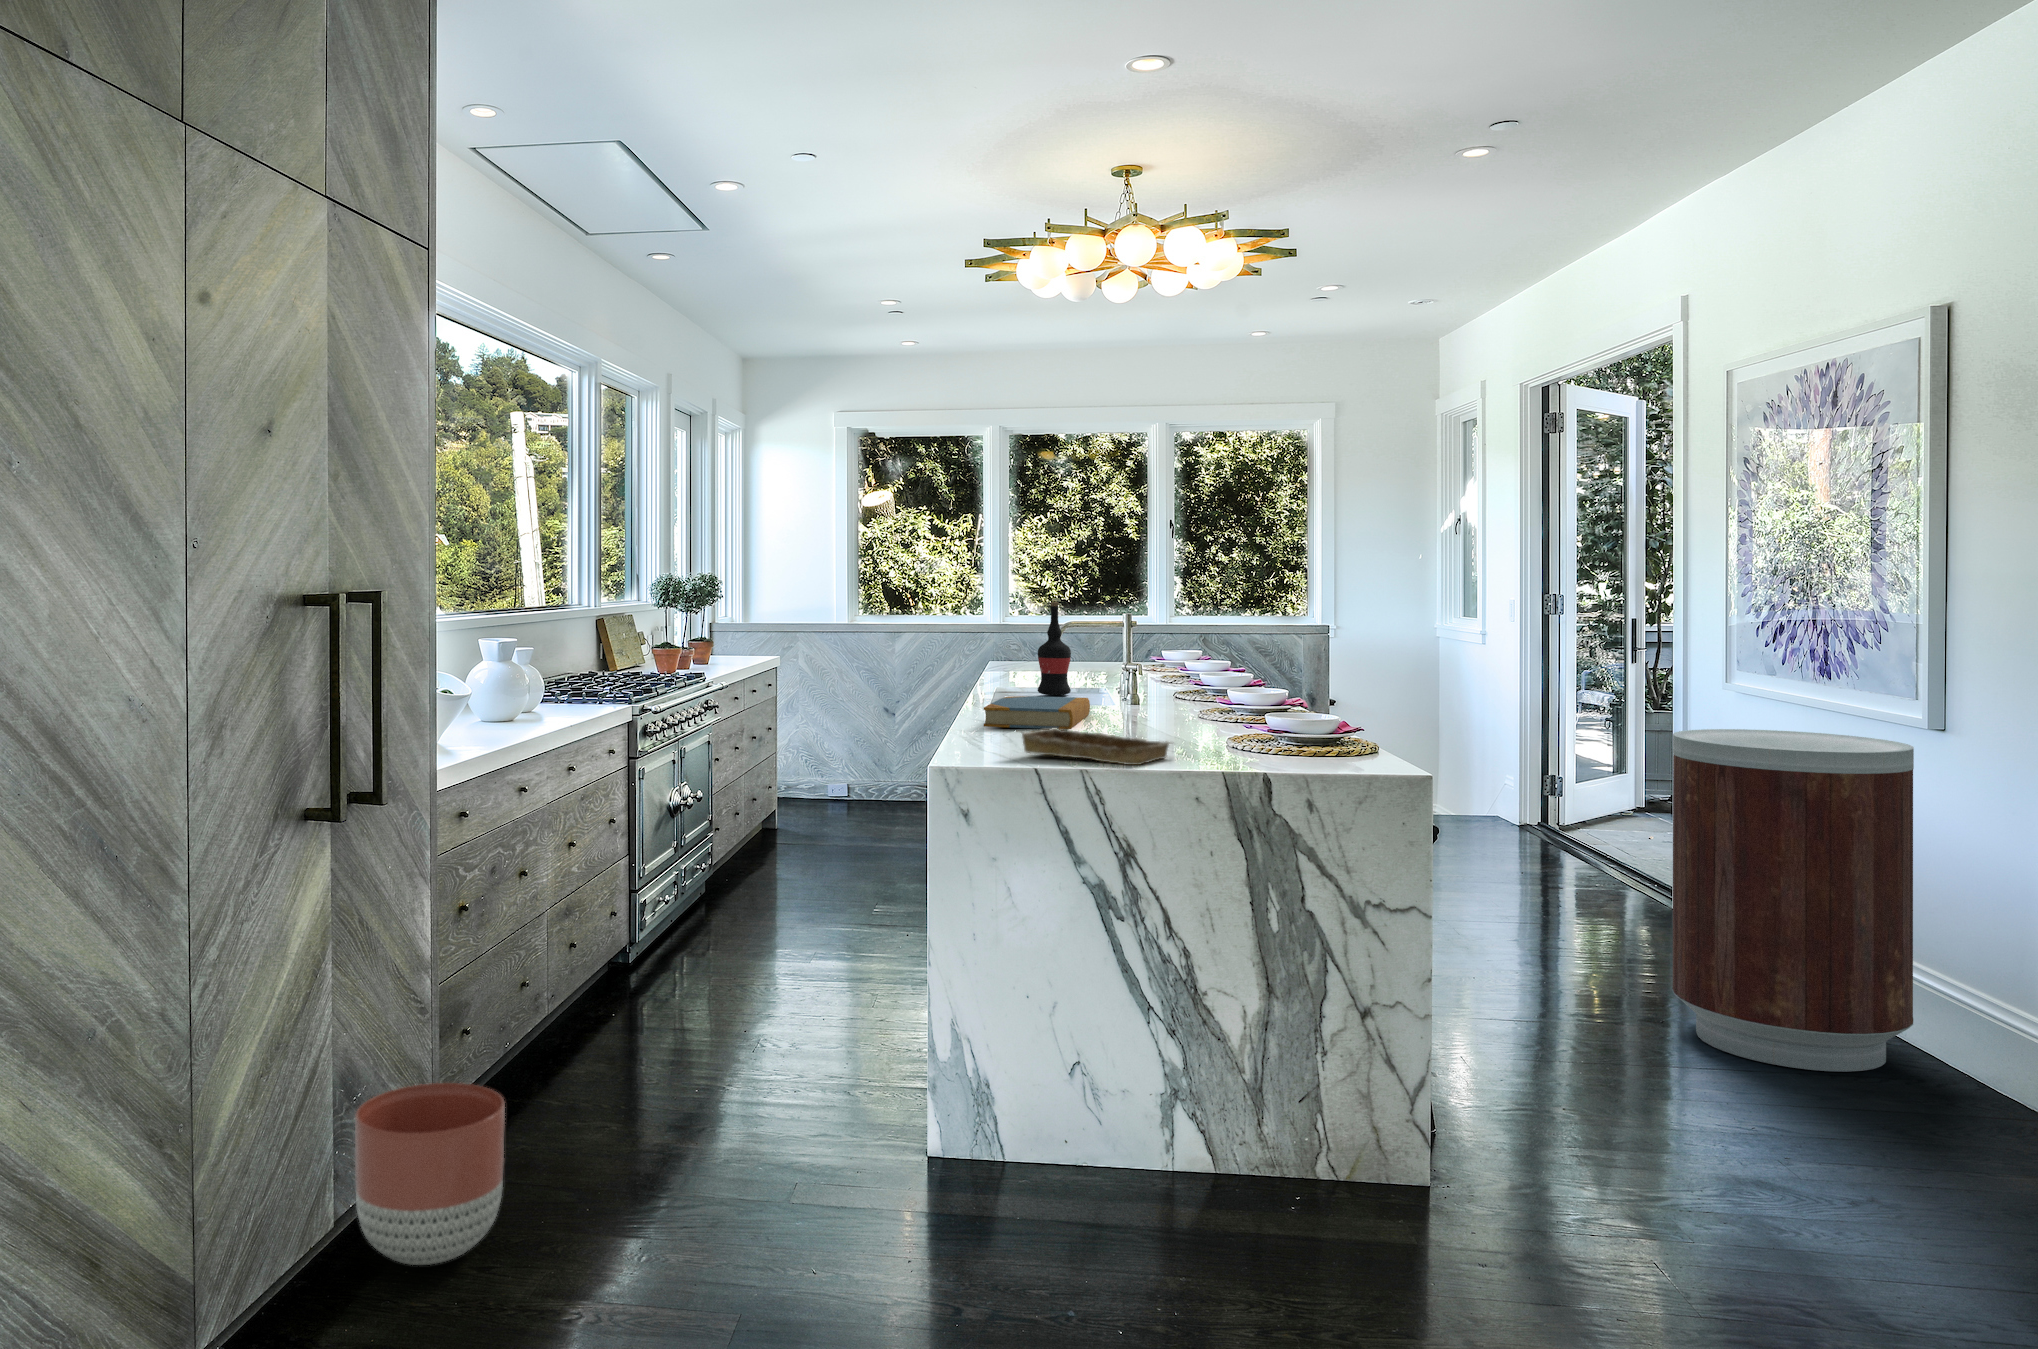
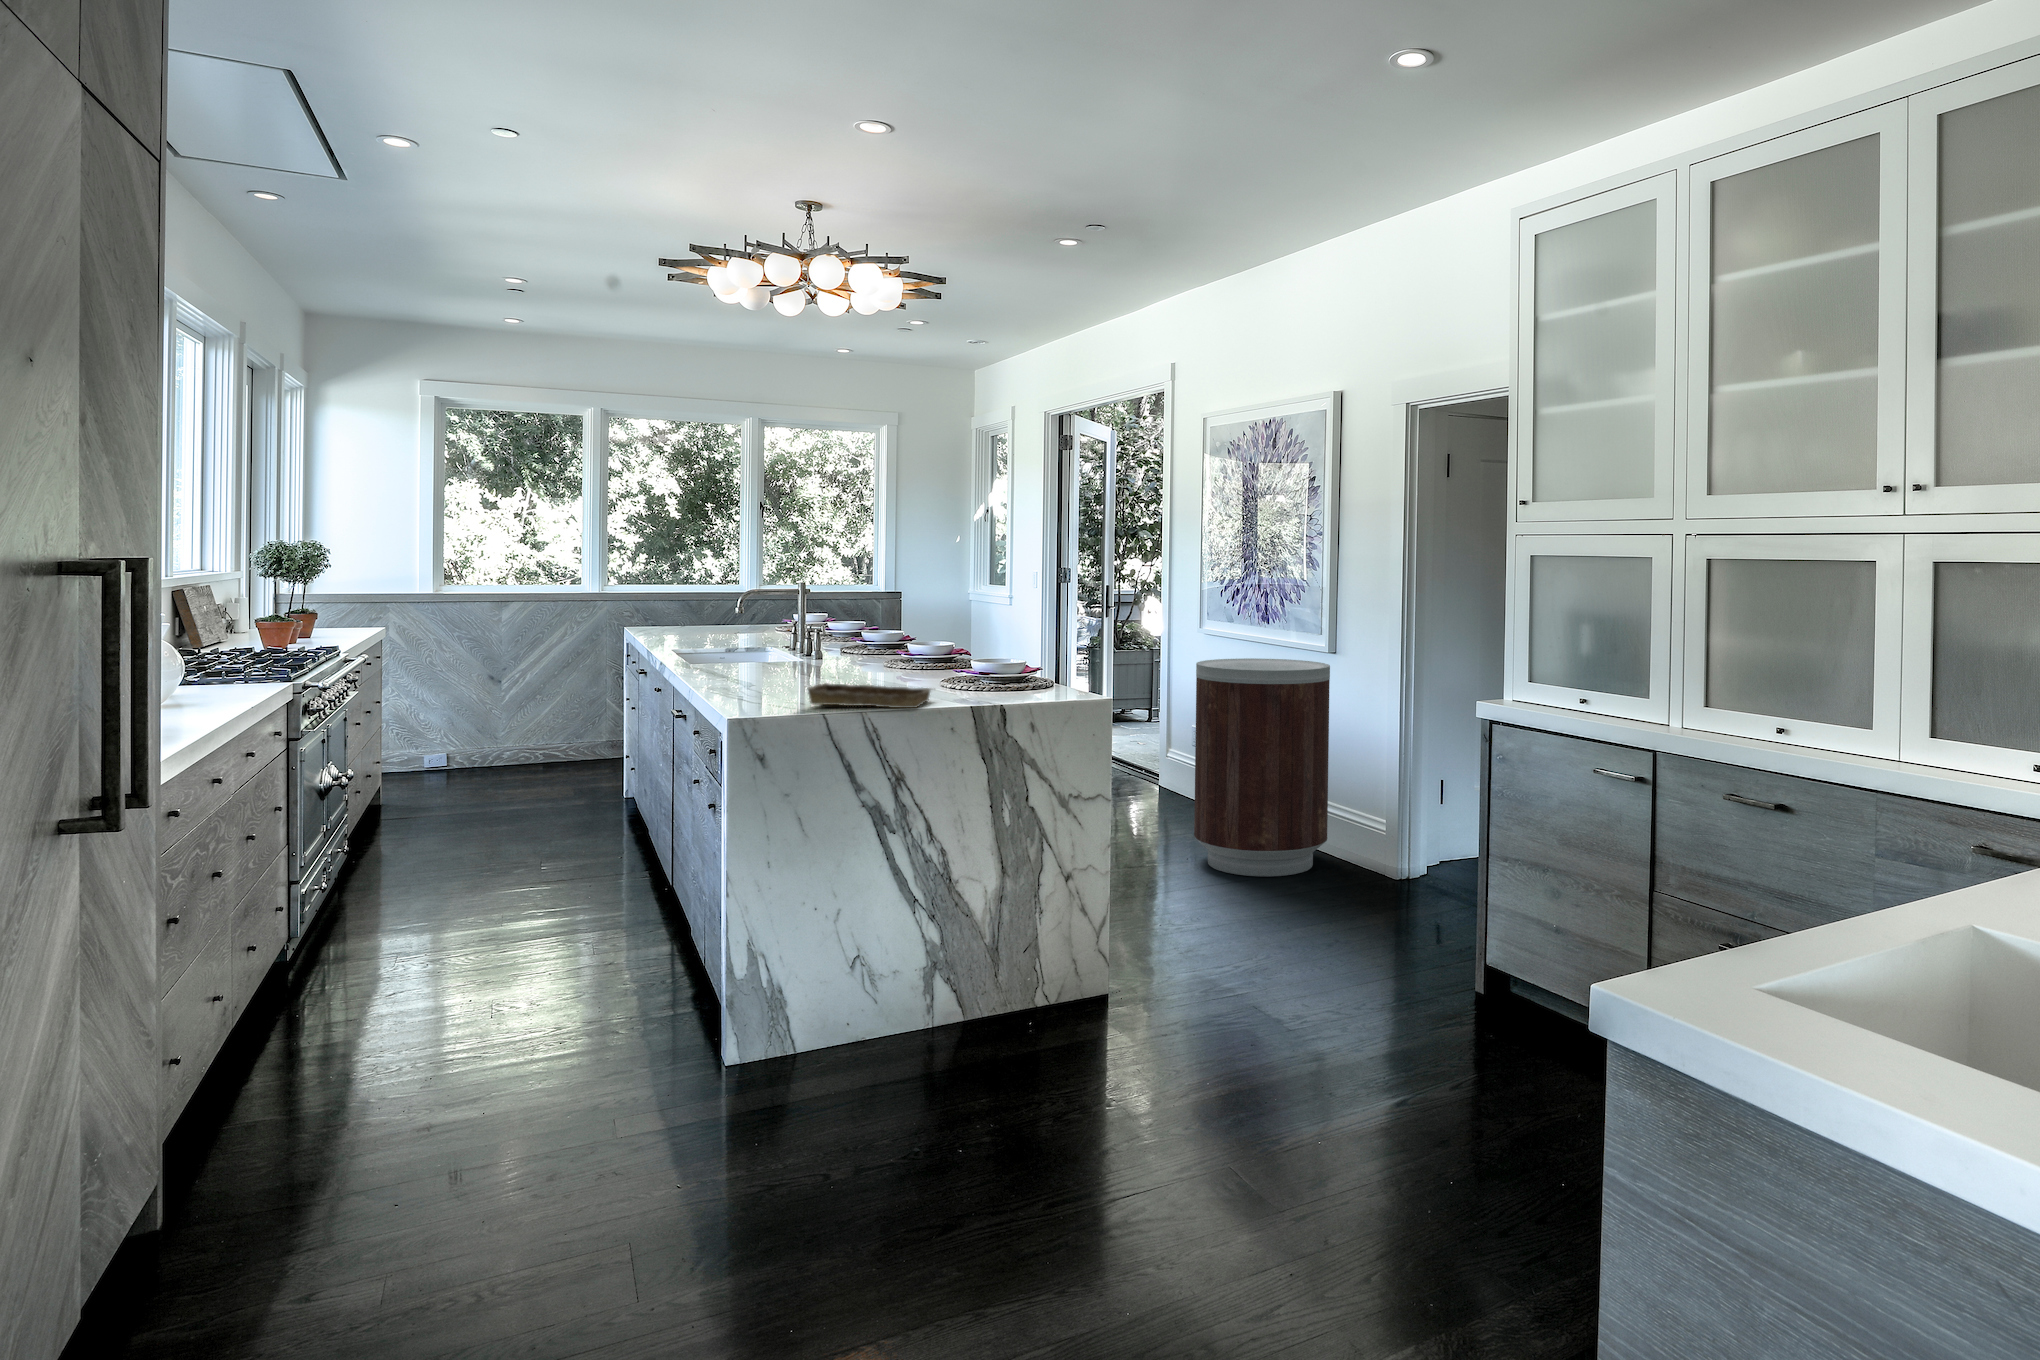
wine bottle: present [1038,602,1071,696] -> none [722,577,753,657]
book: present [984,696,1090,729] -> none [726,658,807,686]
planter: present [355,1083,505,1265] -> none [137,1091,331,1295]

